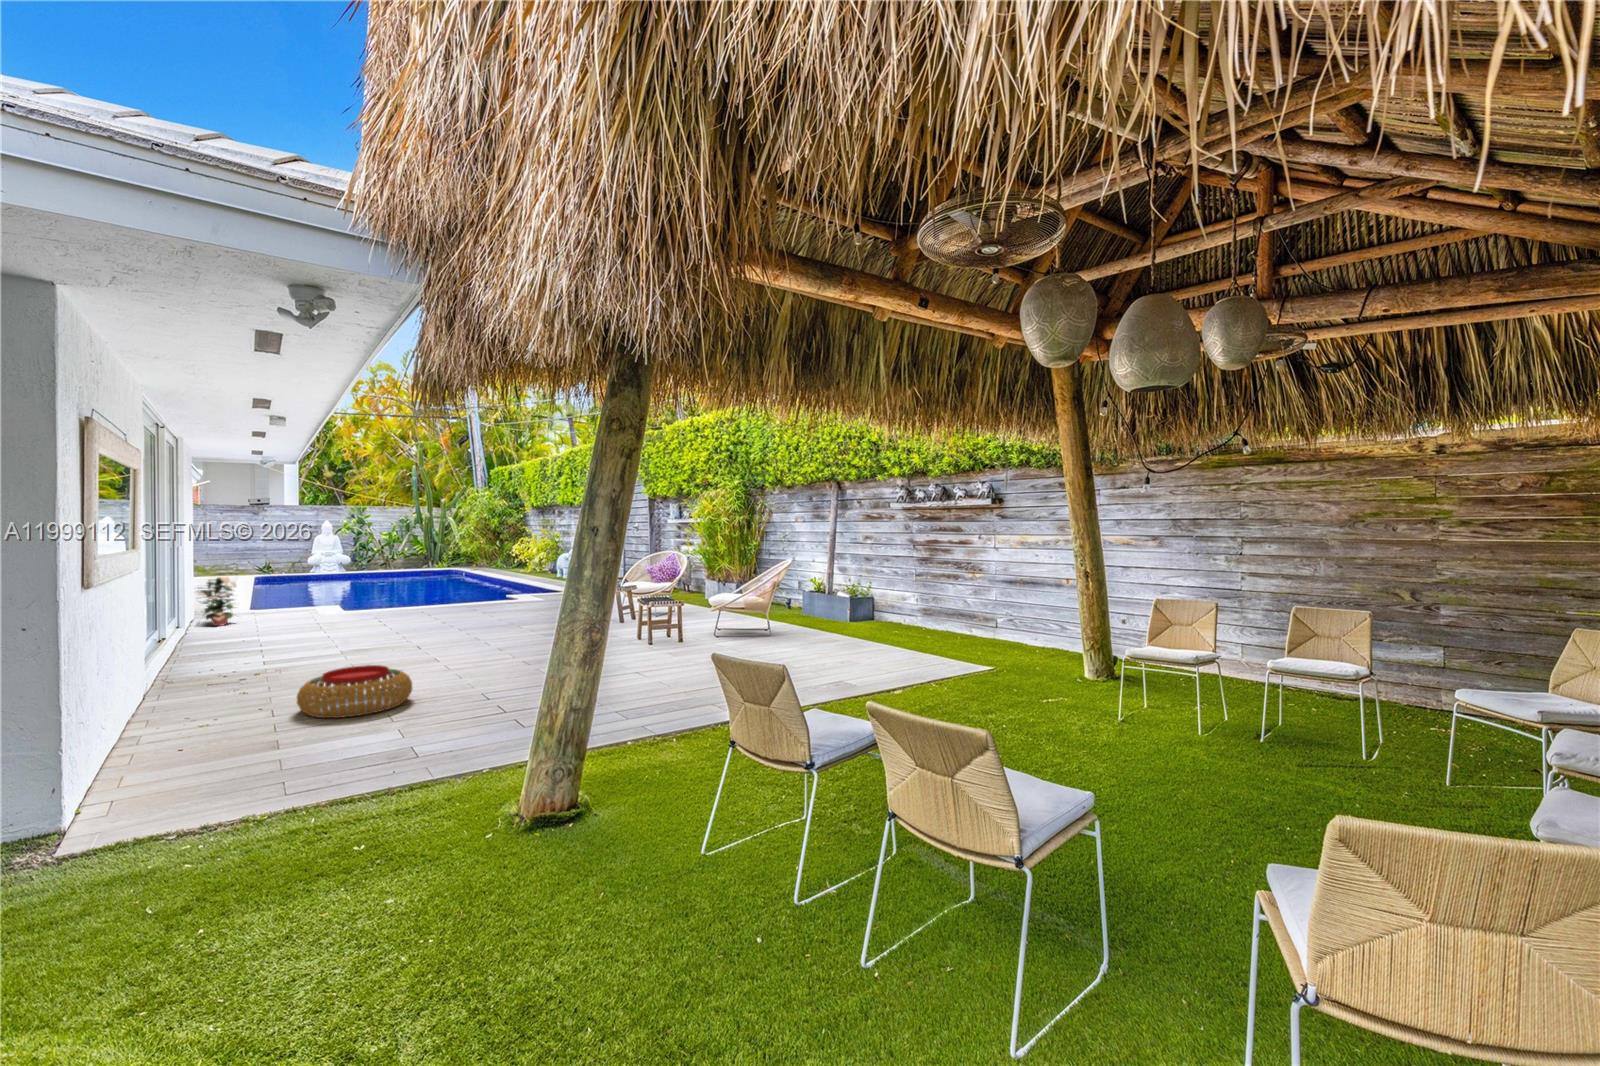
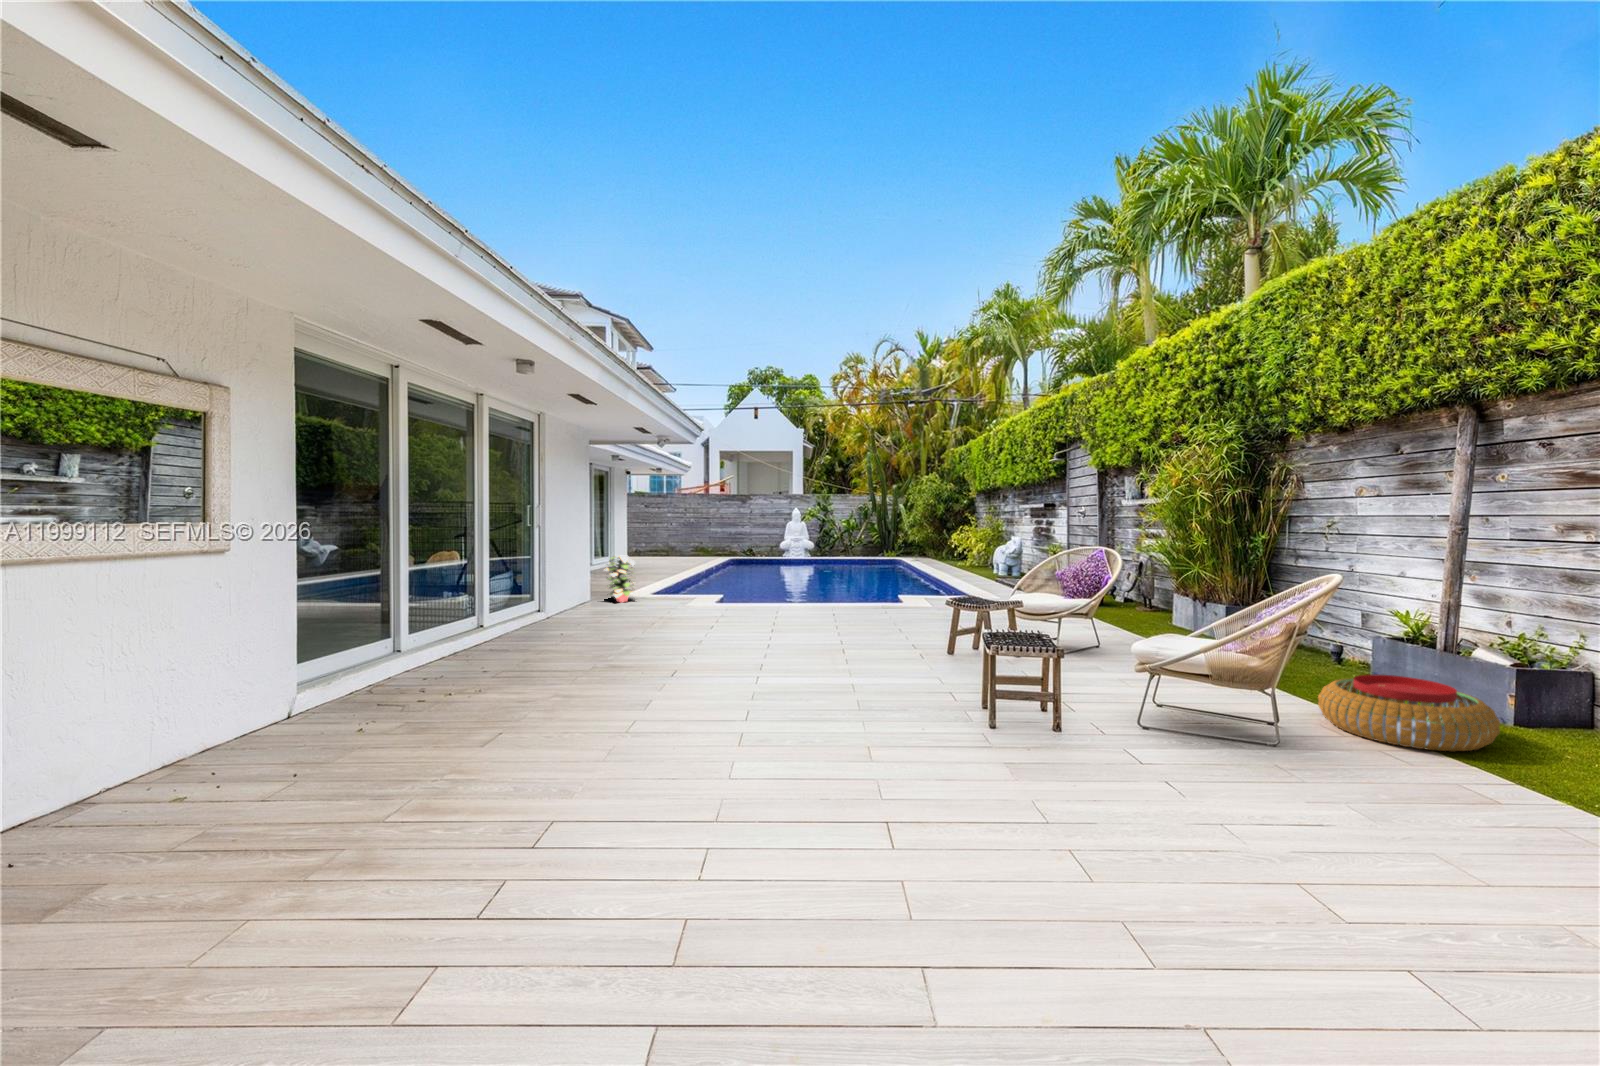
pouf: present [297,665,413,718] -> present [1318,674,1500,752]

